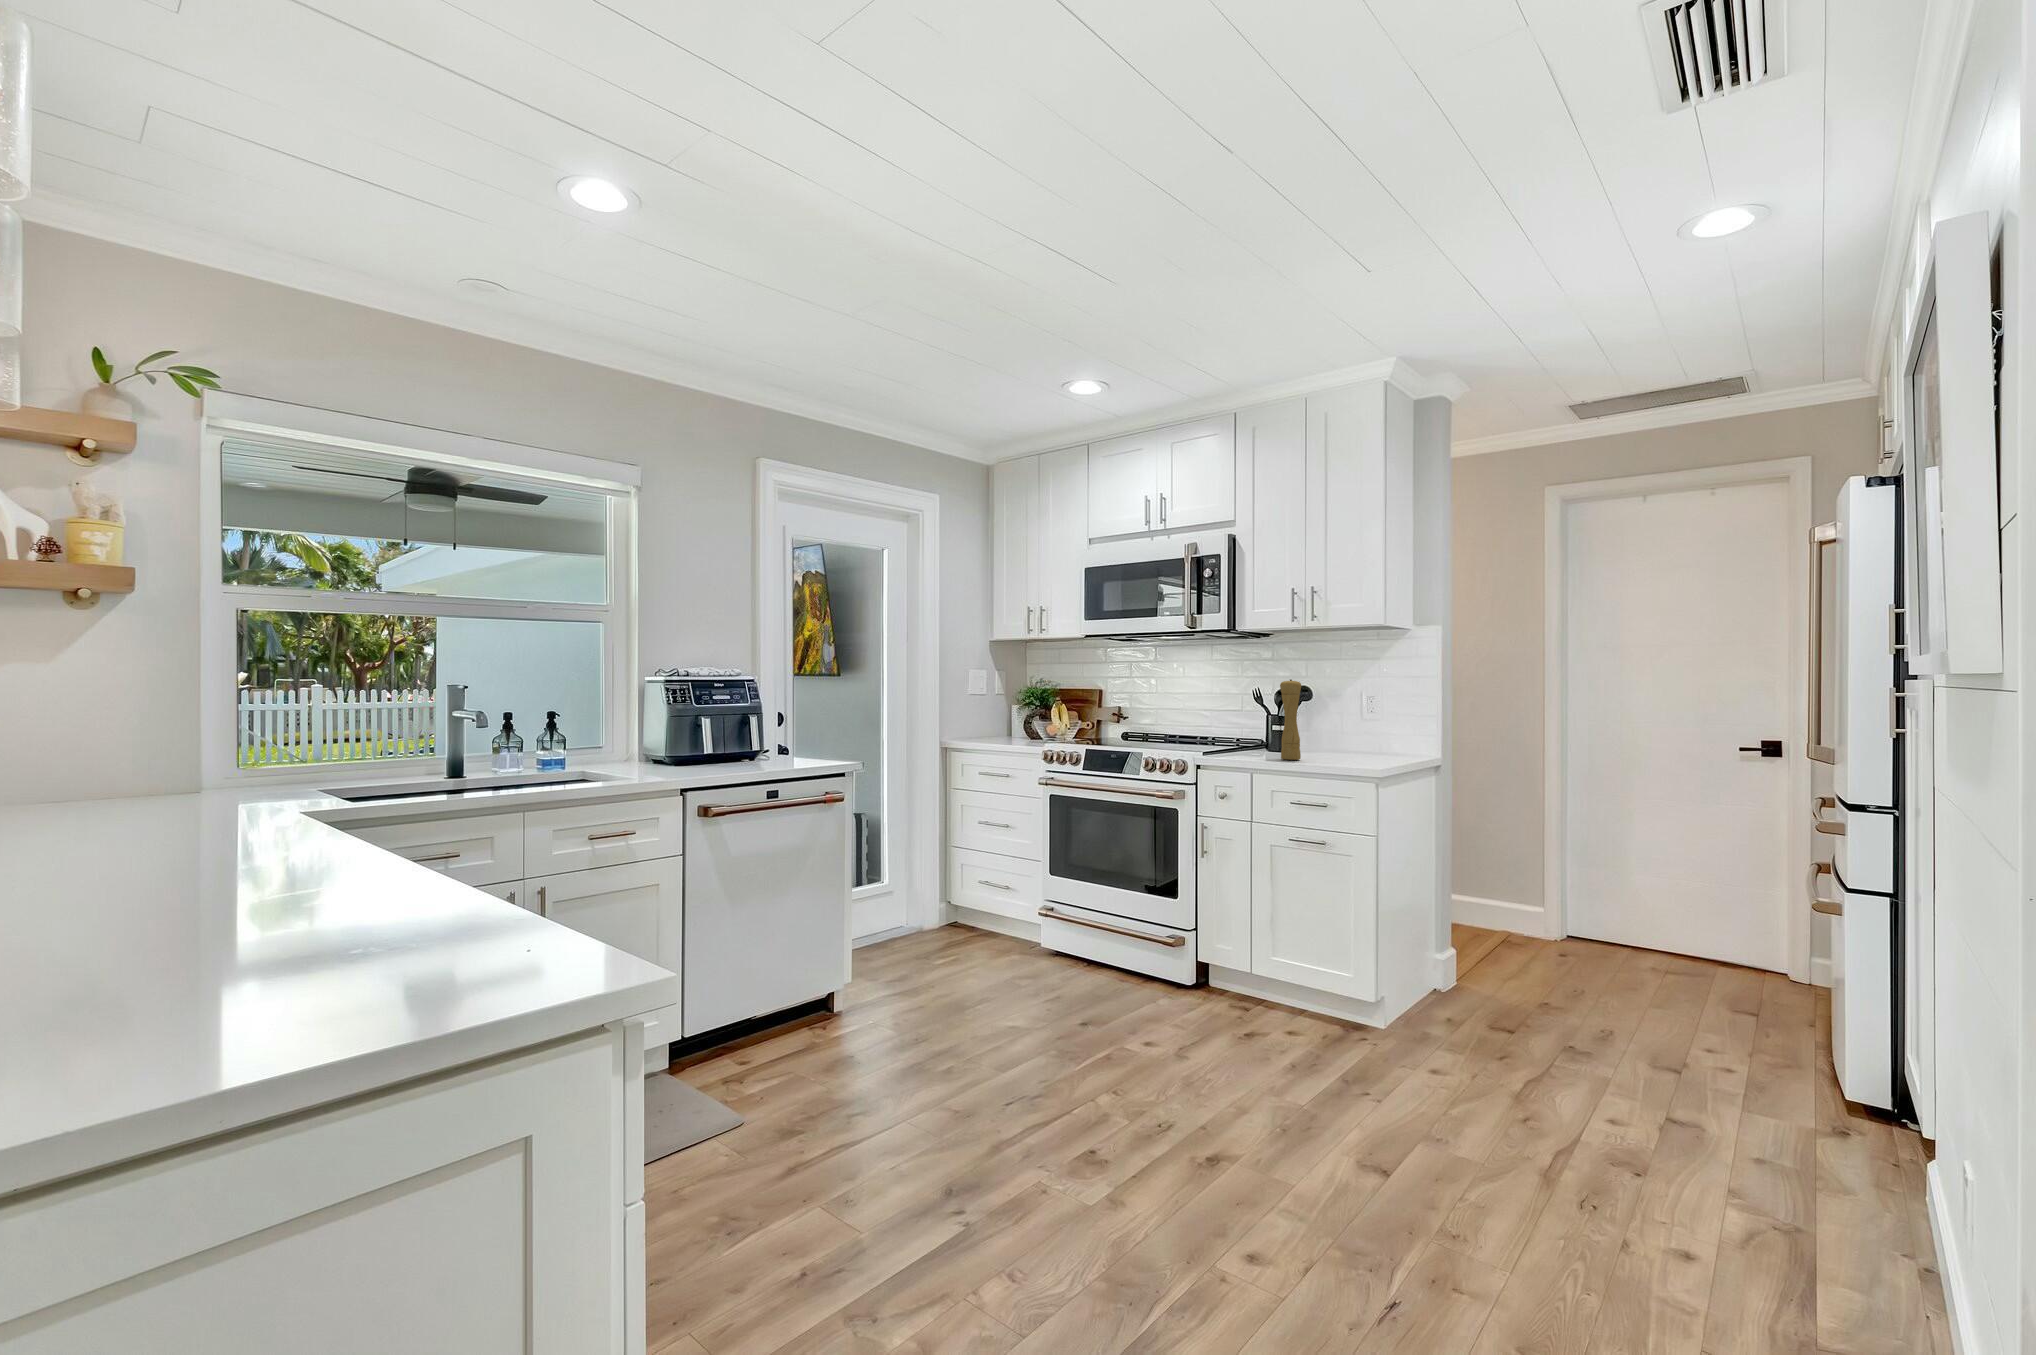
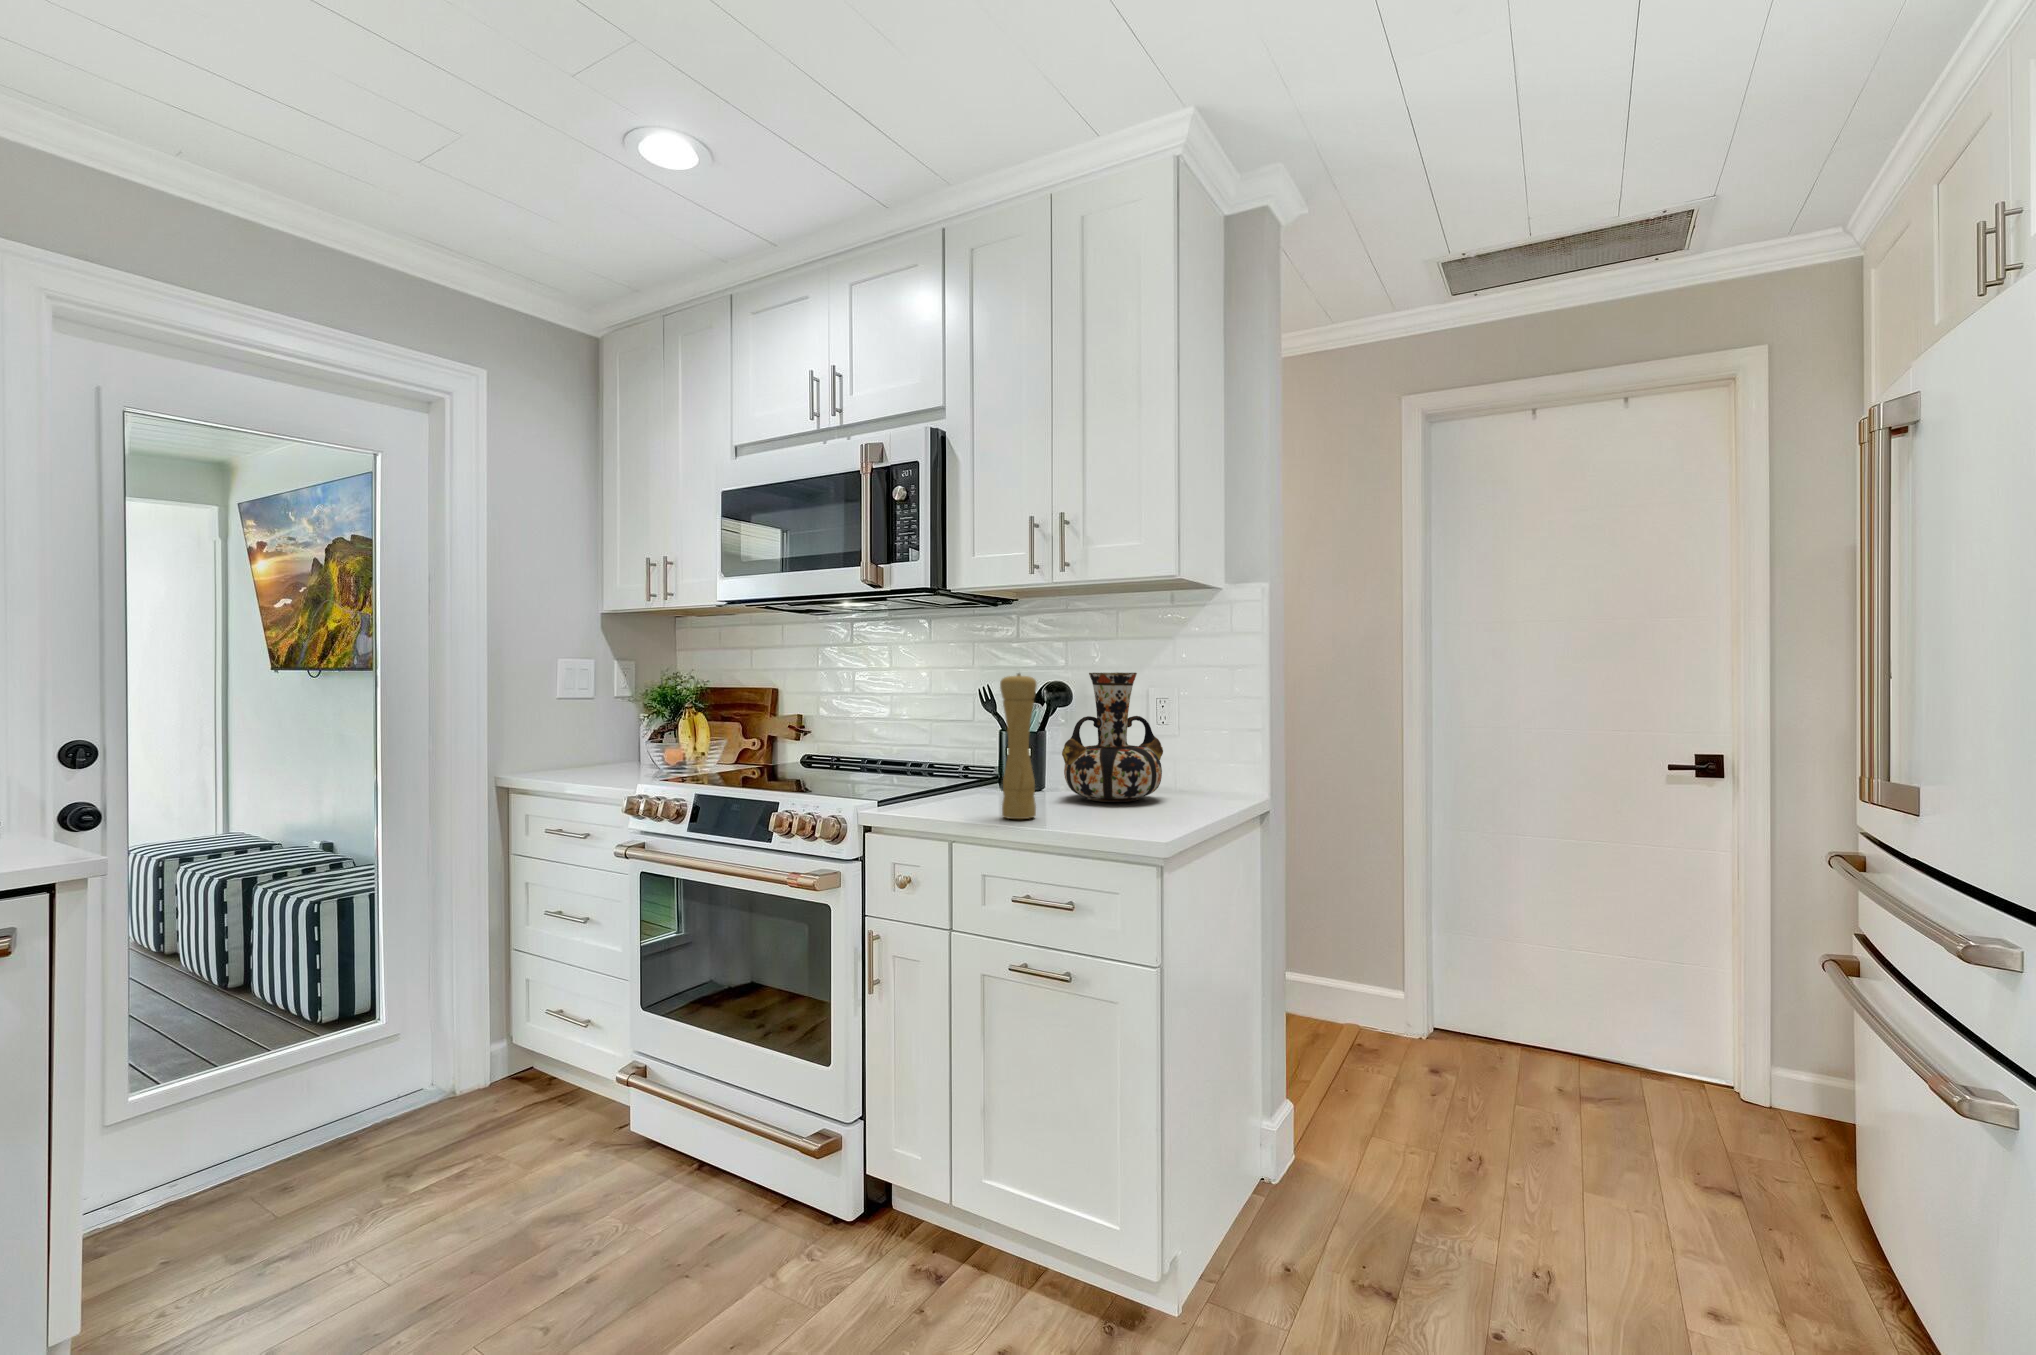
vase: none [1311,680,1373,756] -> present [1062,672,1163,802]

